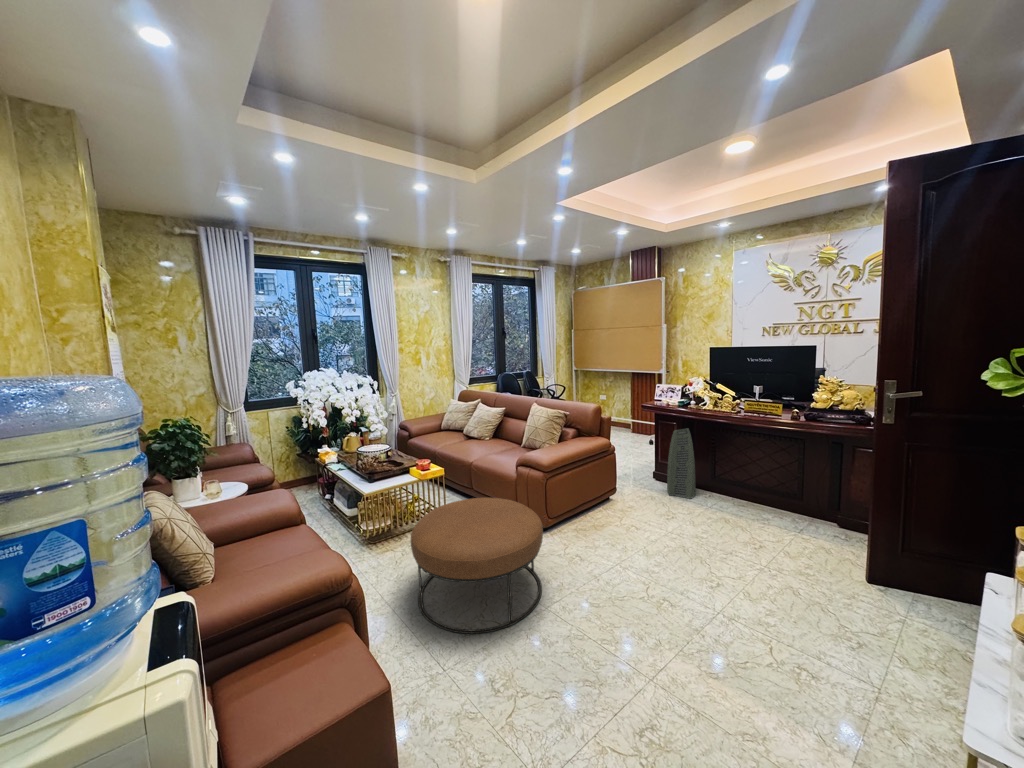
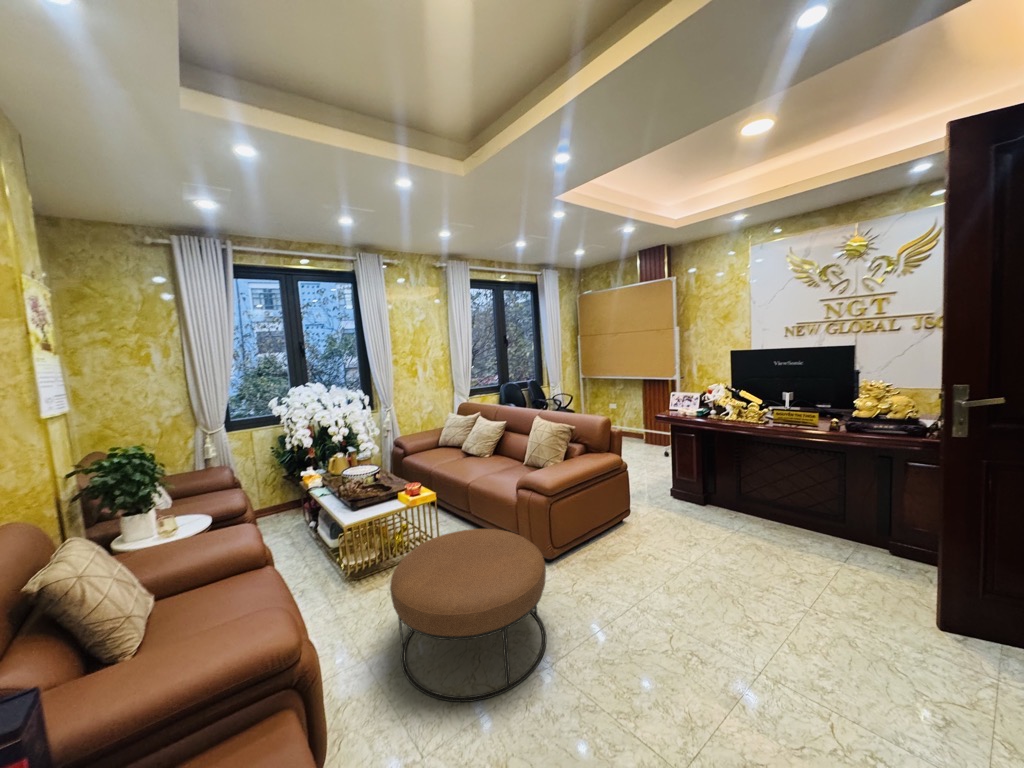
air purifier: present [667,429,695,499] -> none [688,441,719,521]

